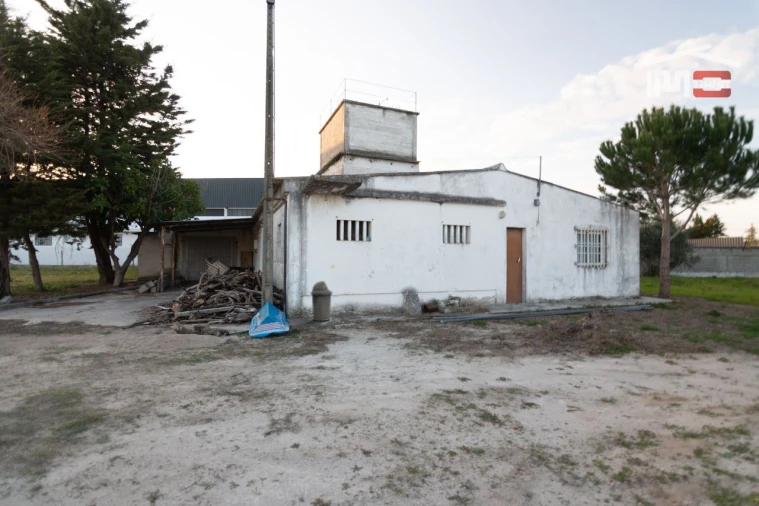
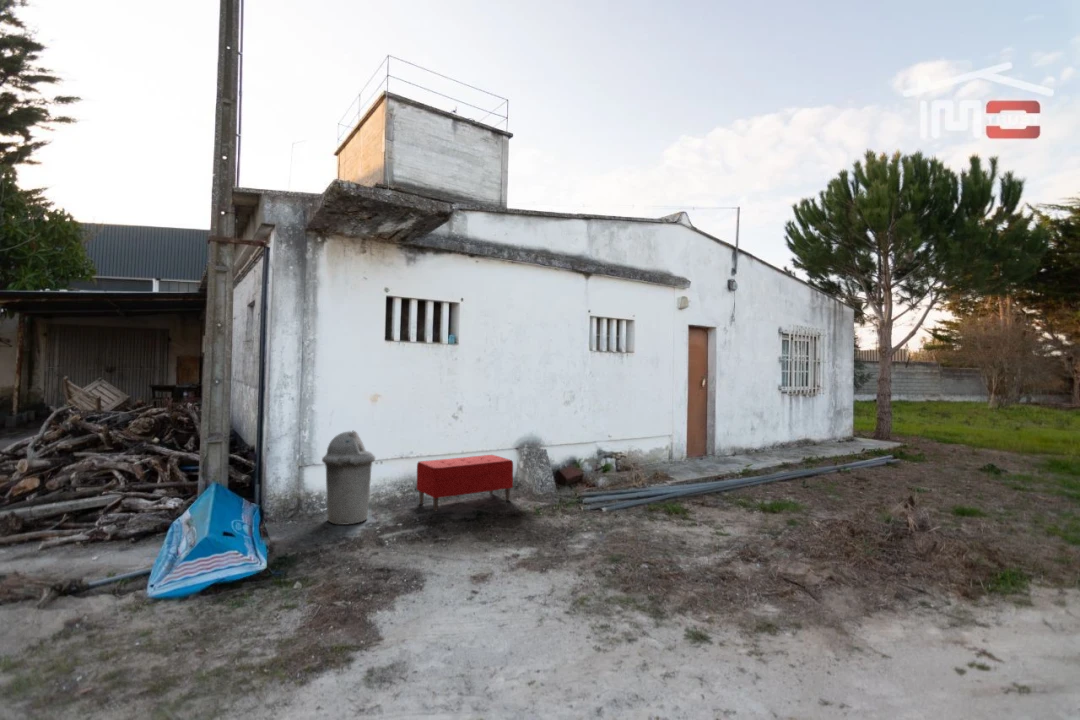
bench: none [353,295,398,319] -> present [417,455,513,511]

